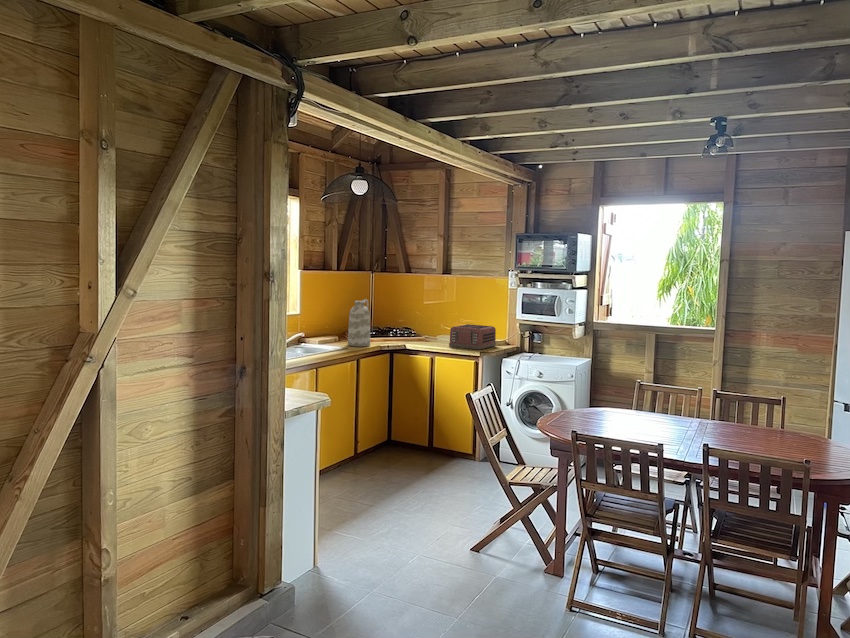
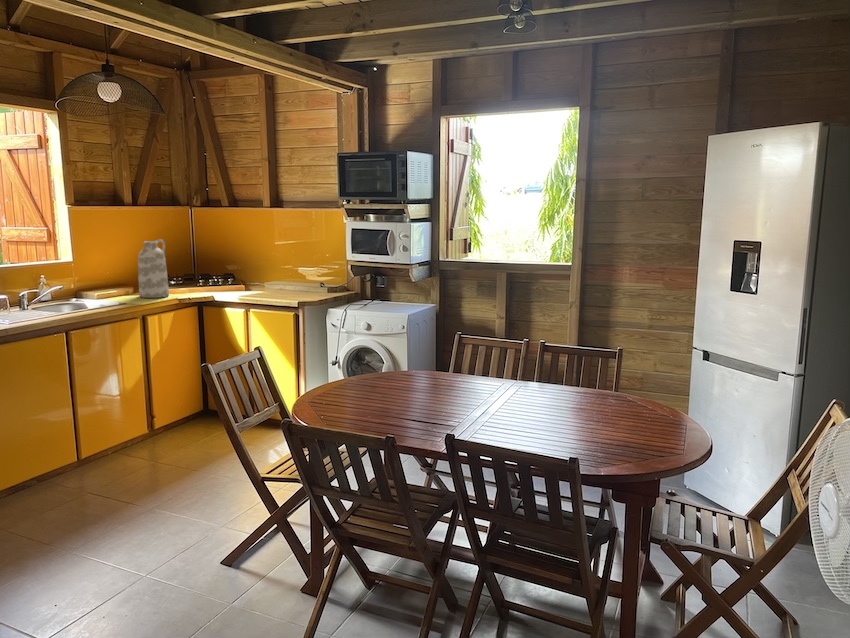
toaster: present [449,324,496,350] -> none [270,267,331,297]

